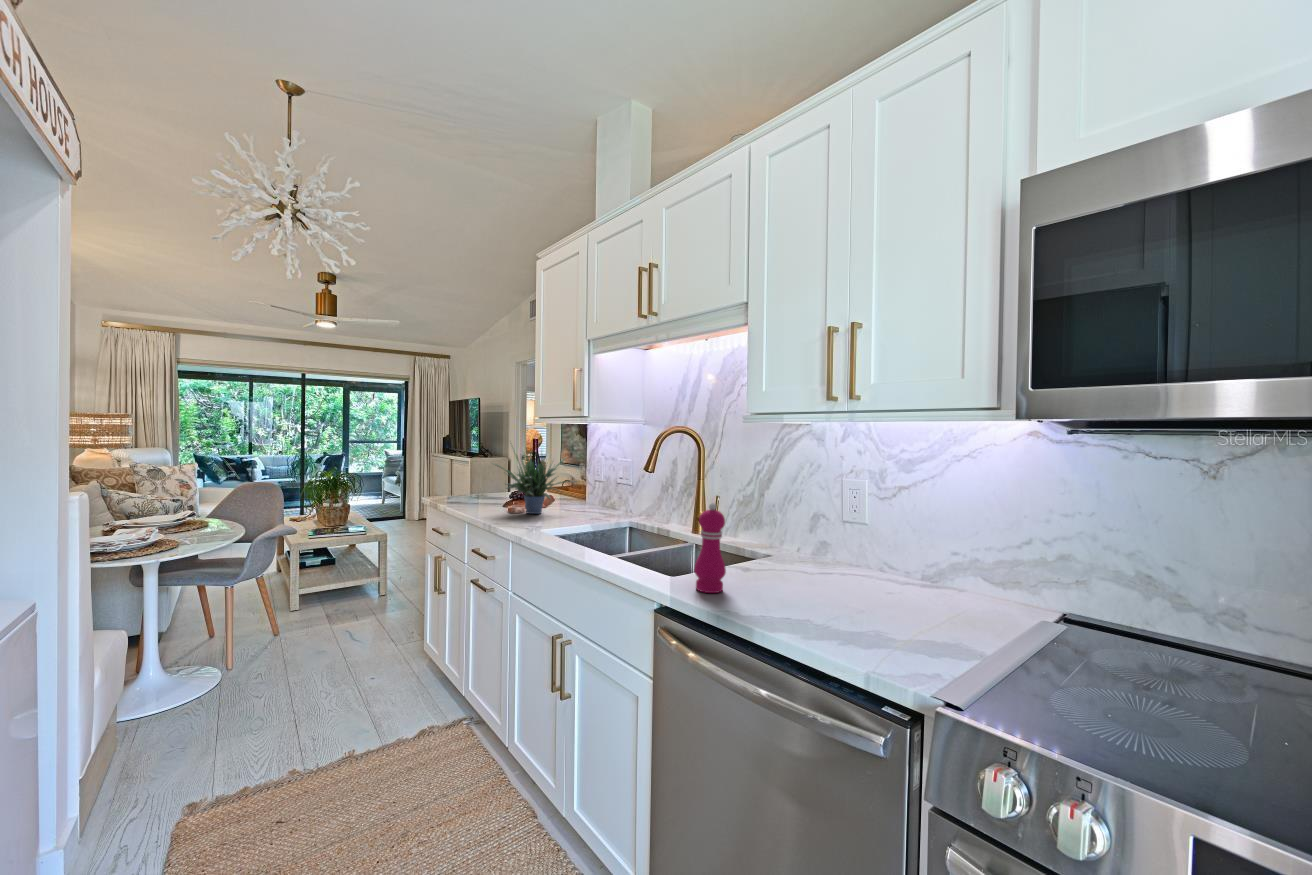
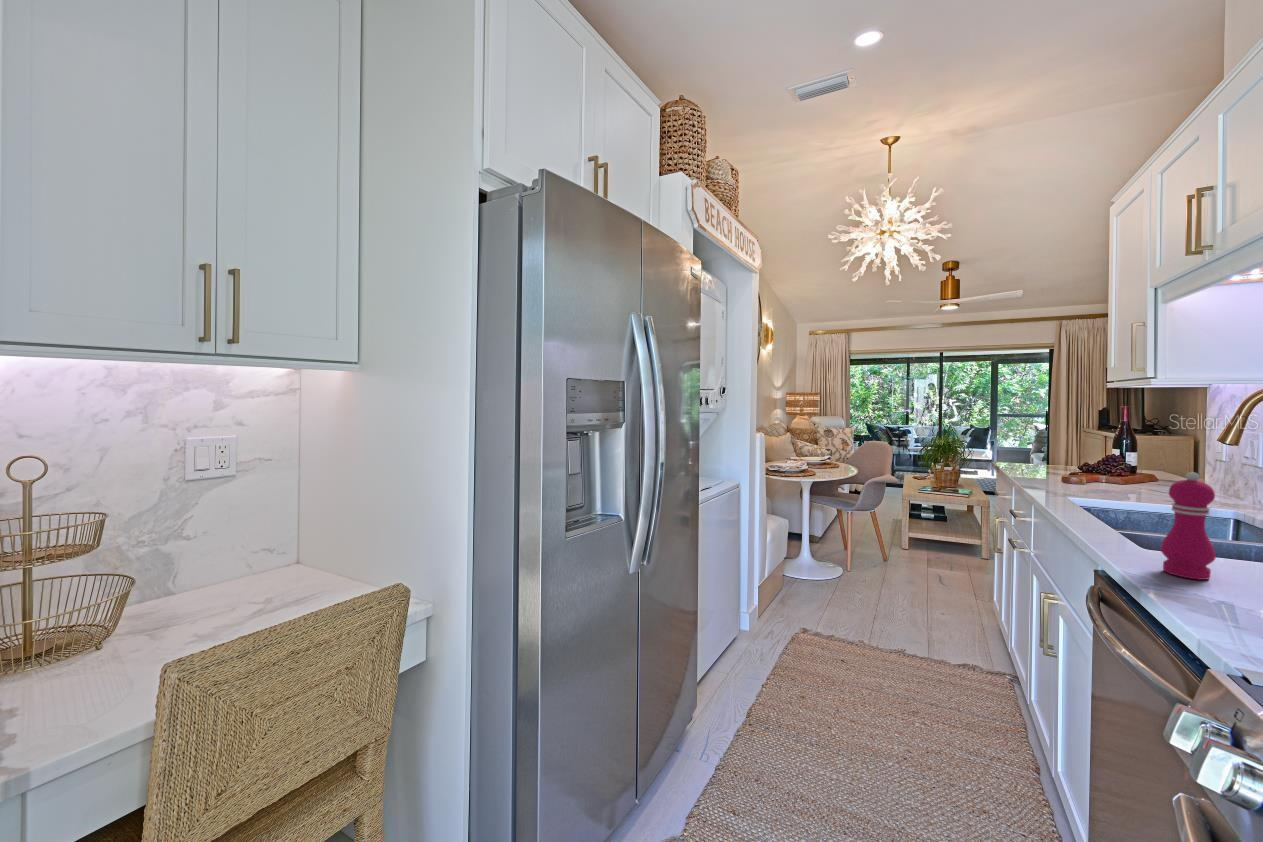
potted plant: present [495,455,575,514] -> none [1039,404,1163,488]

